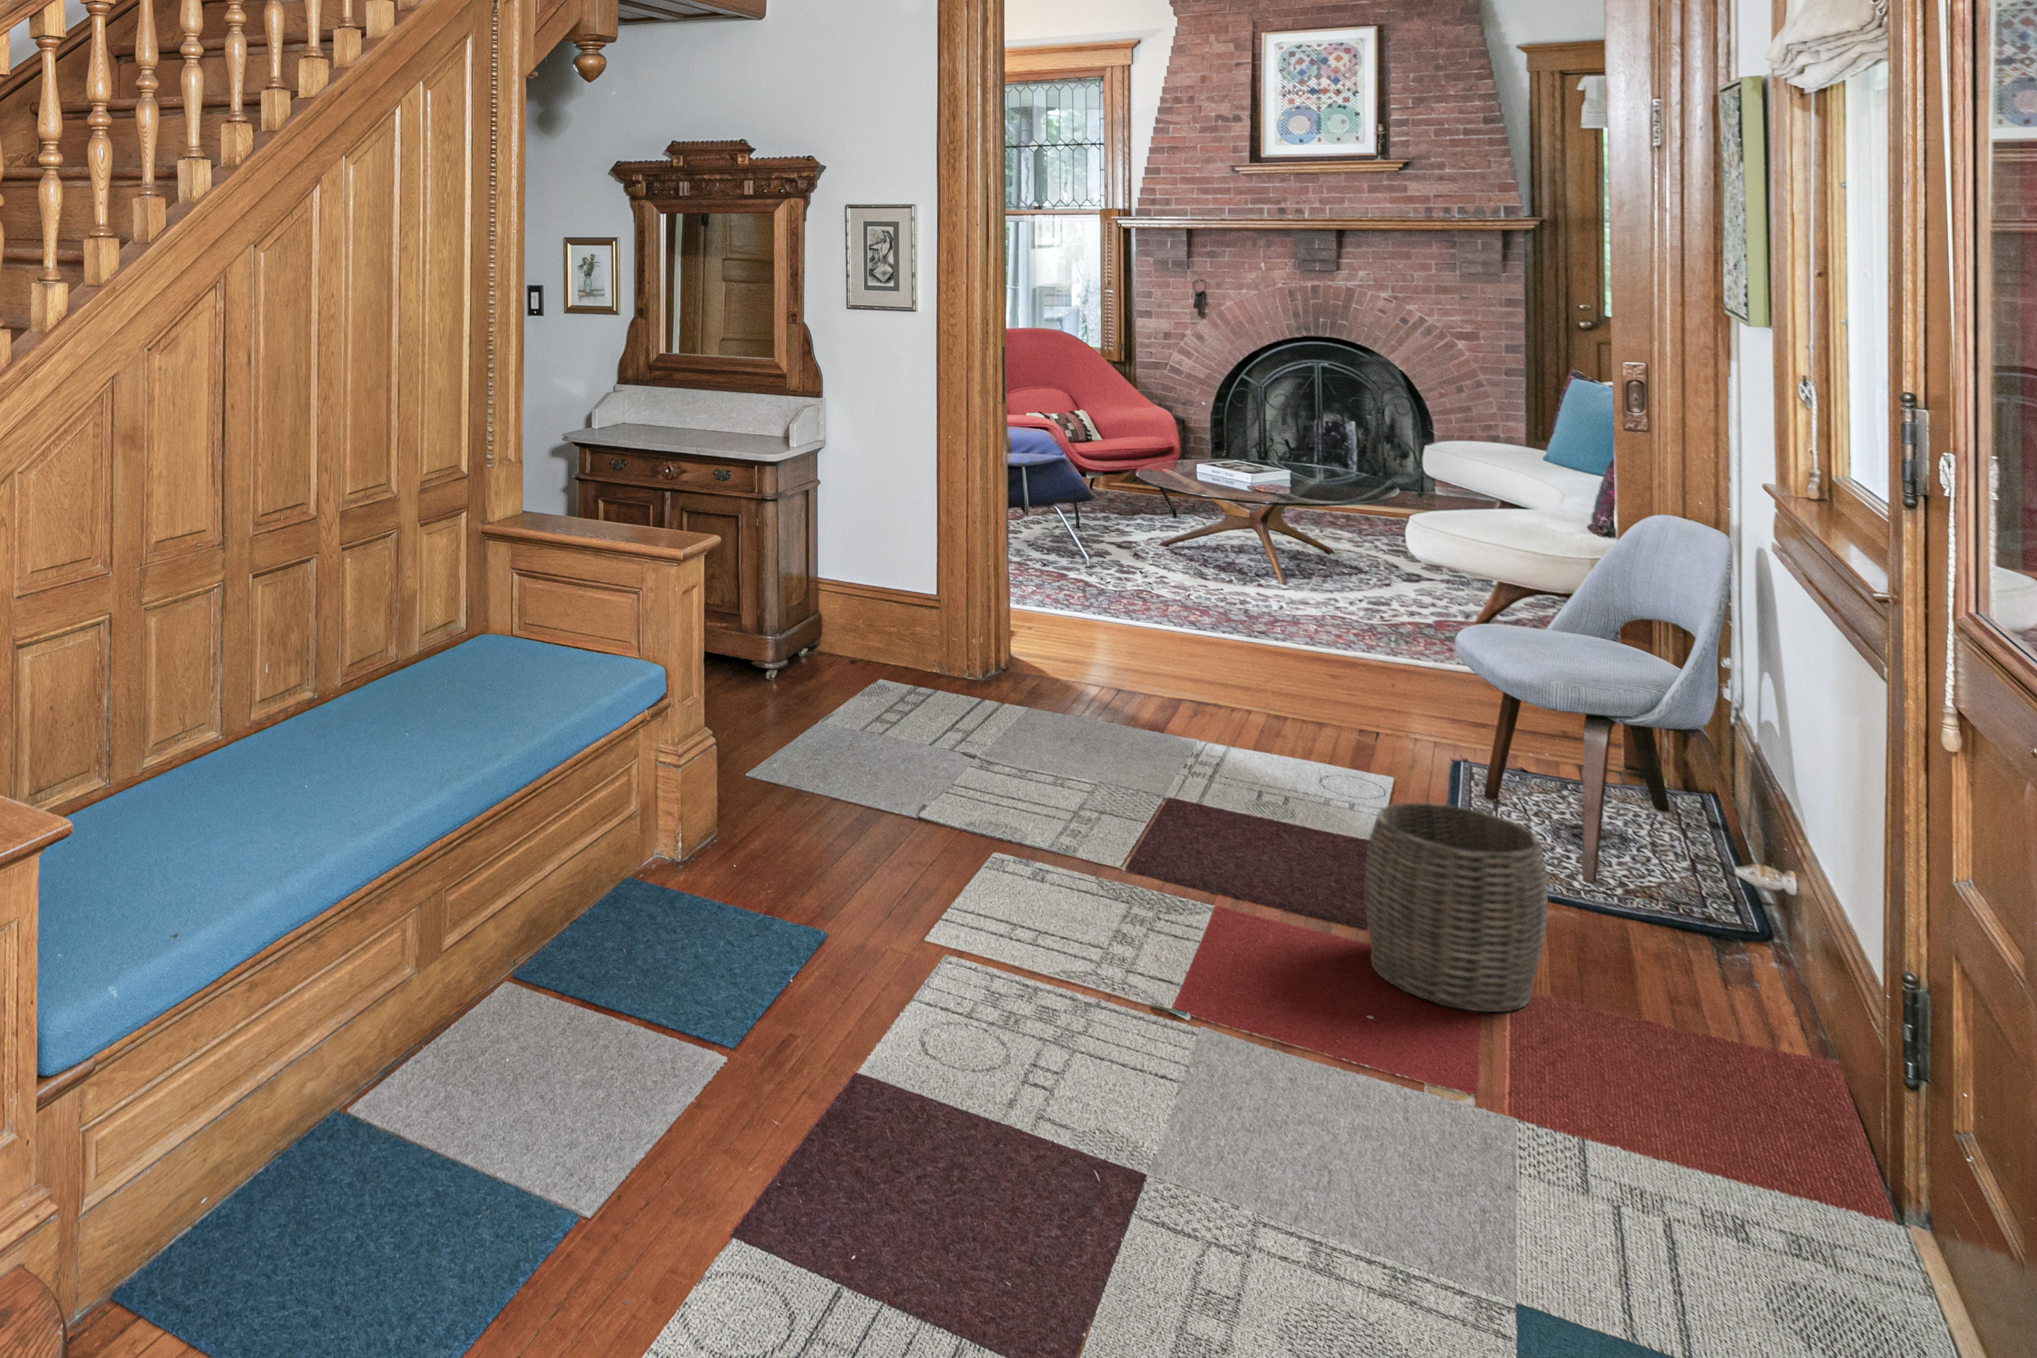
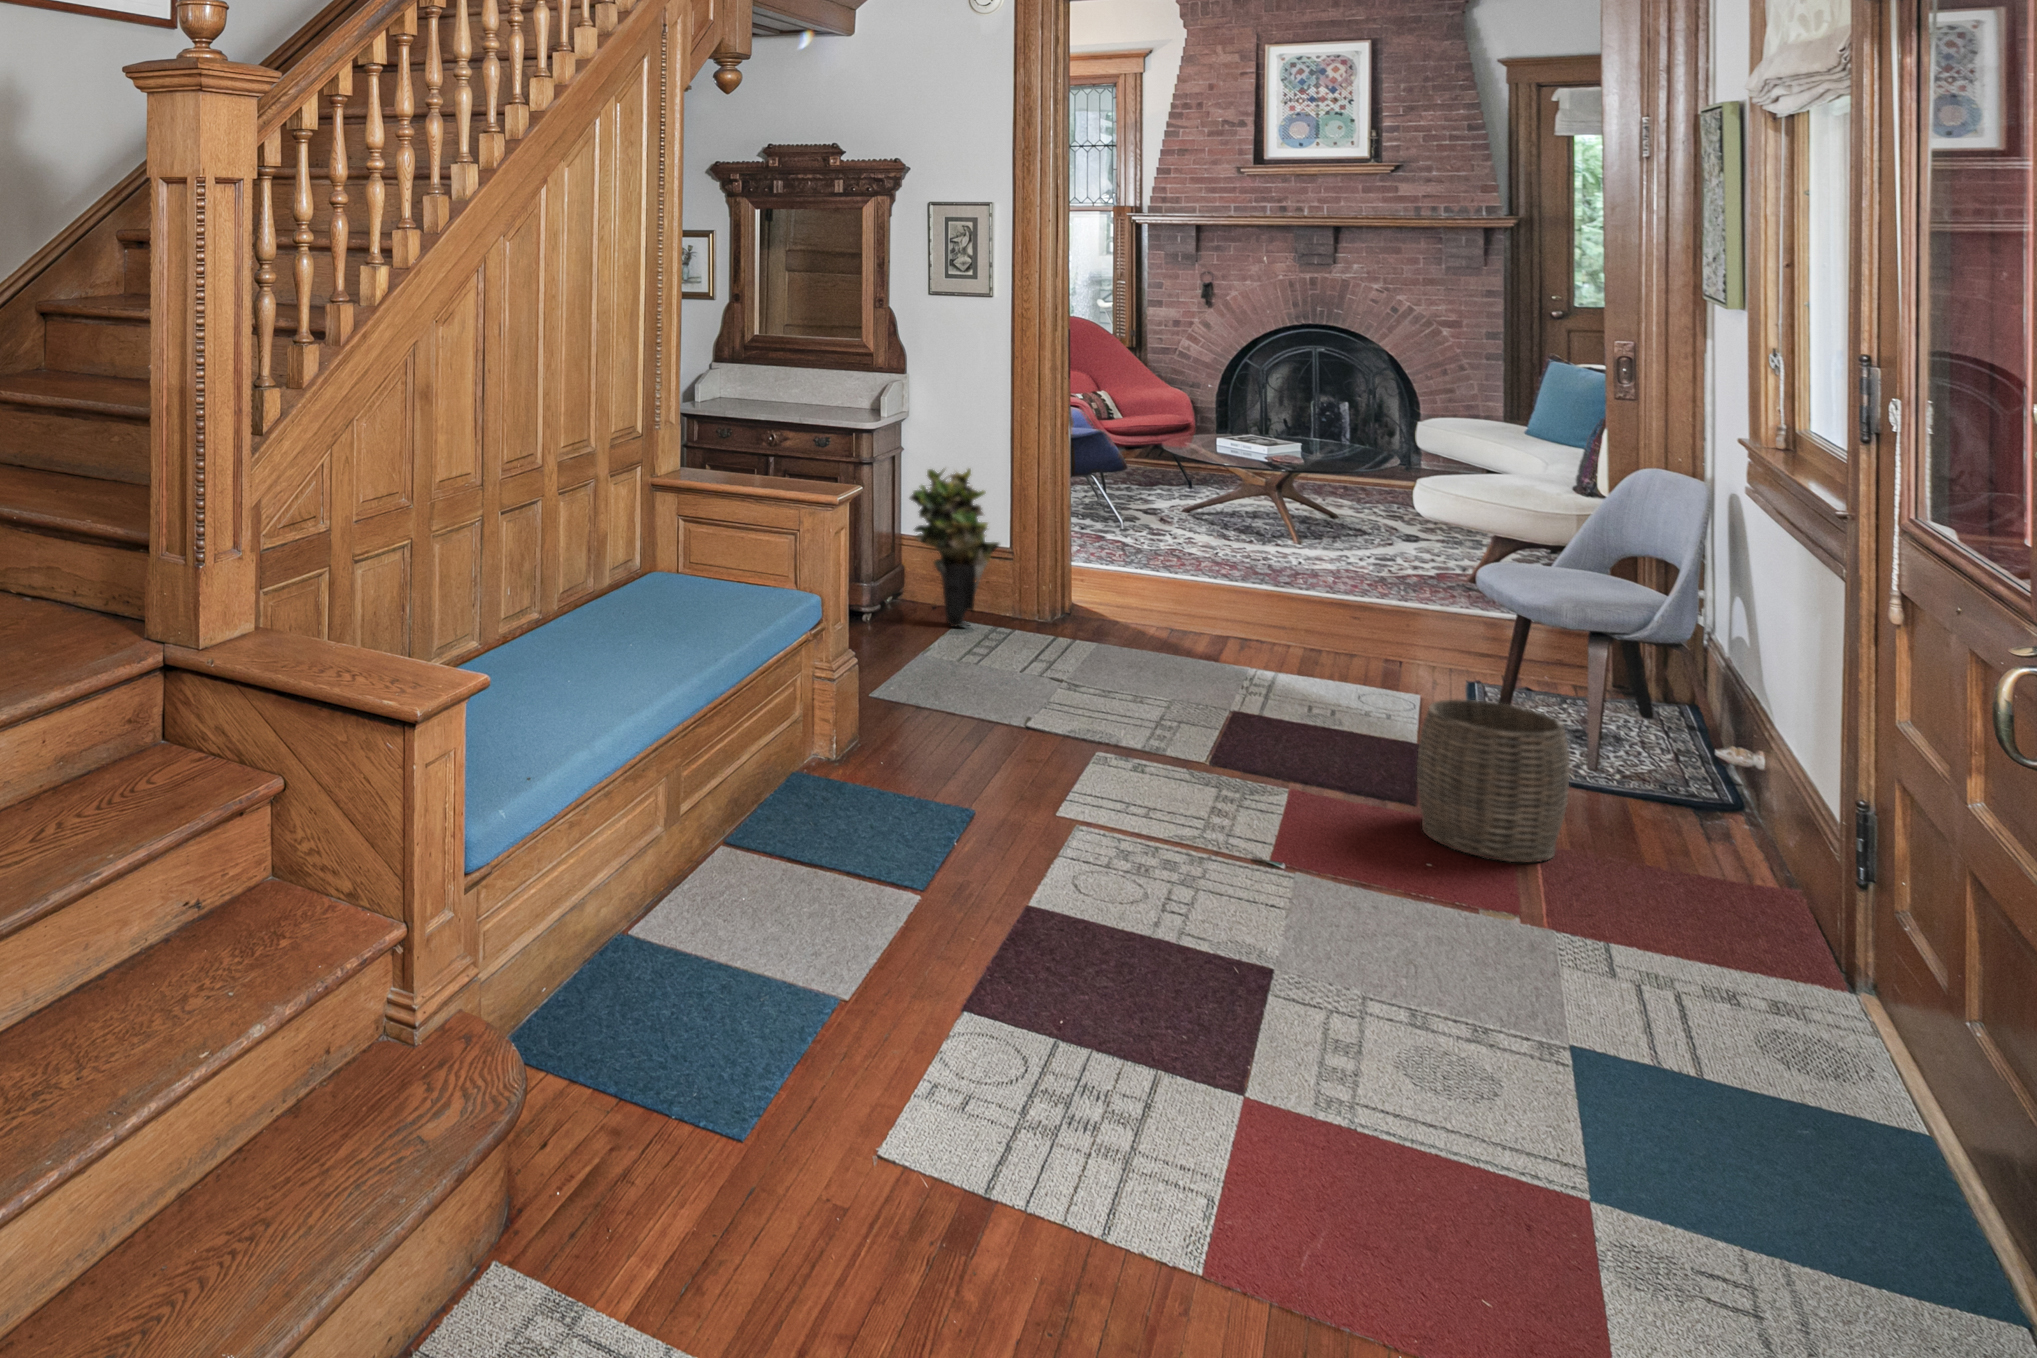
potted plant: none [823,504,927,686] -> present [910,469,999,627]

